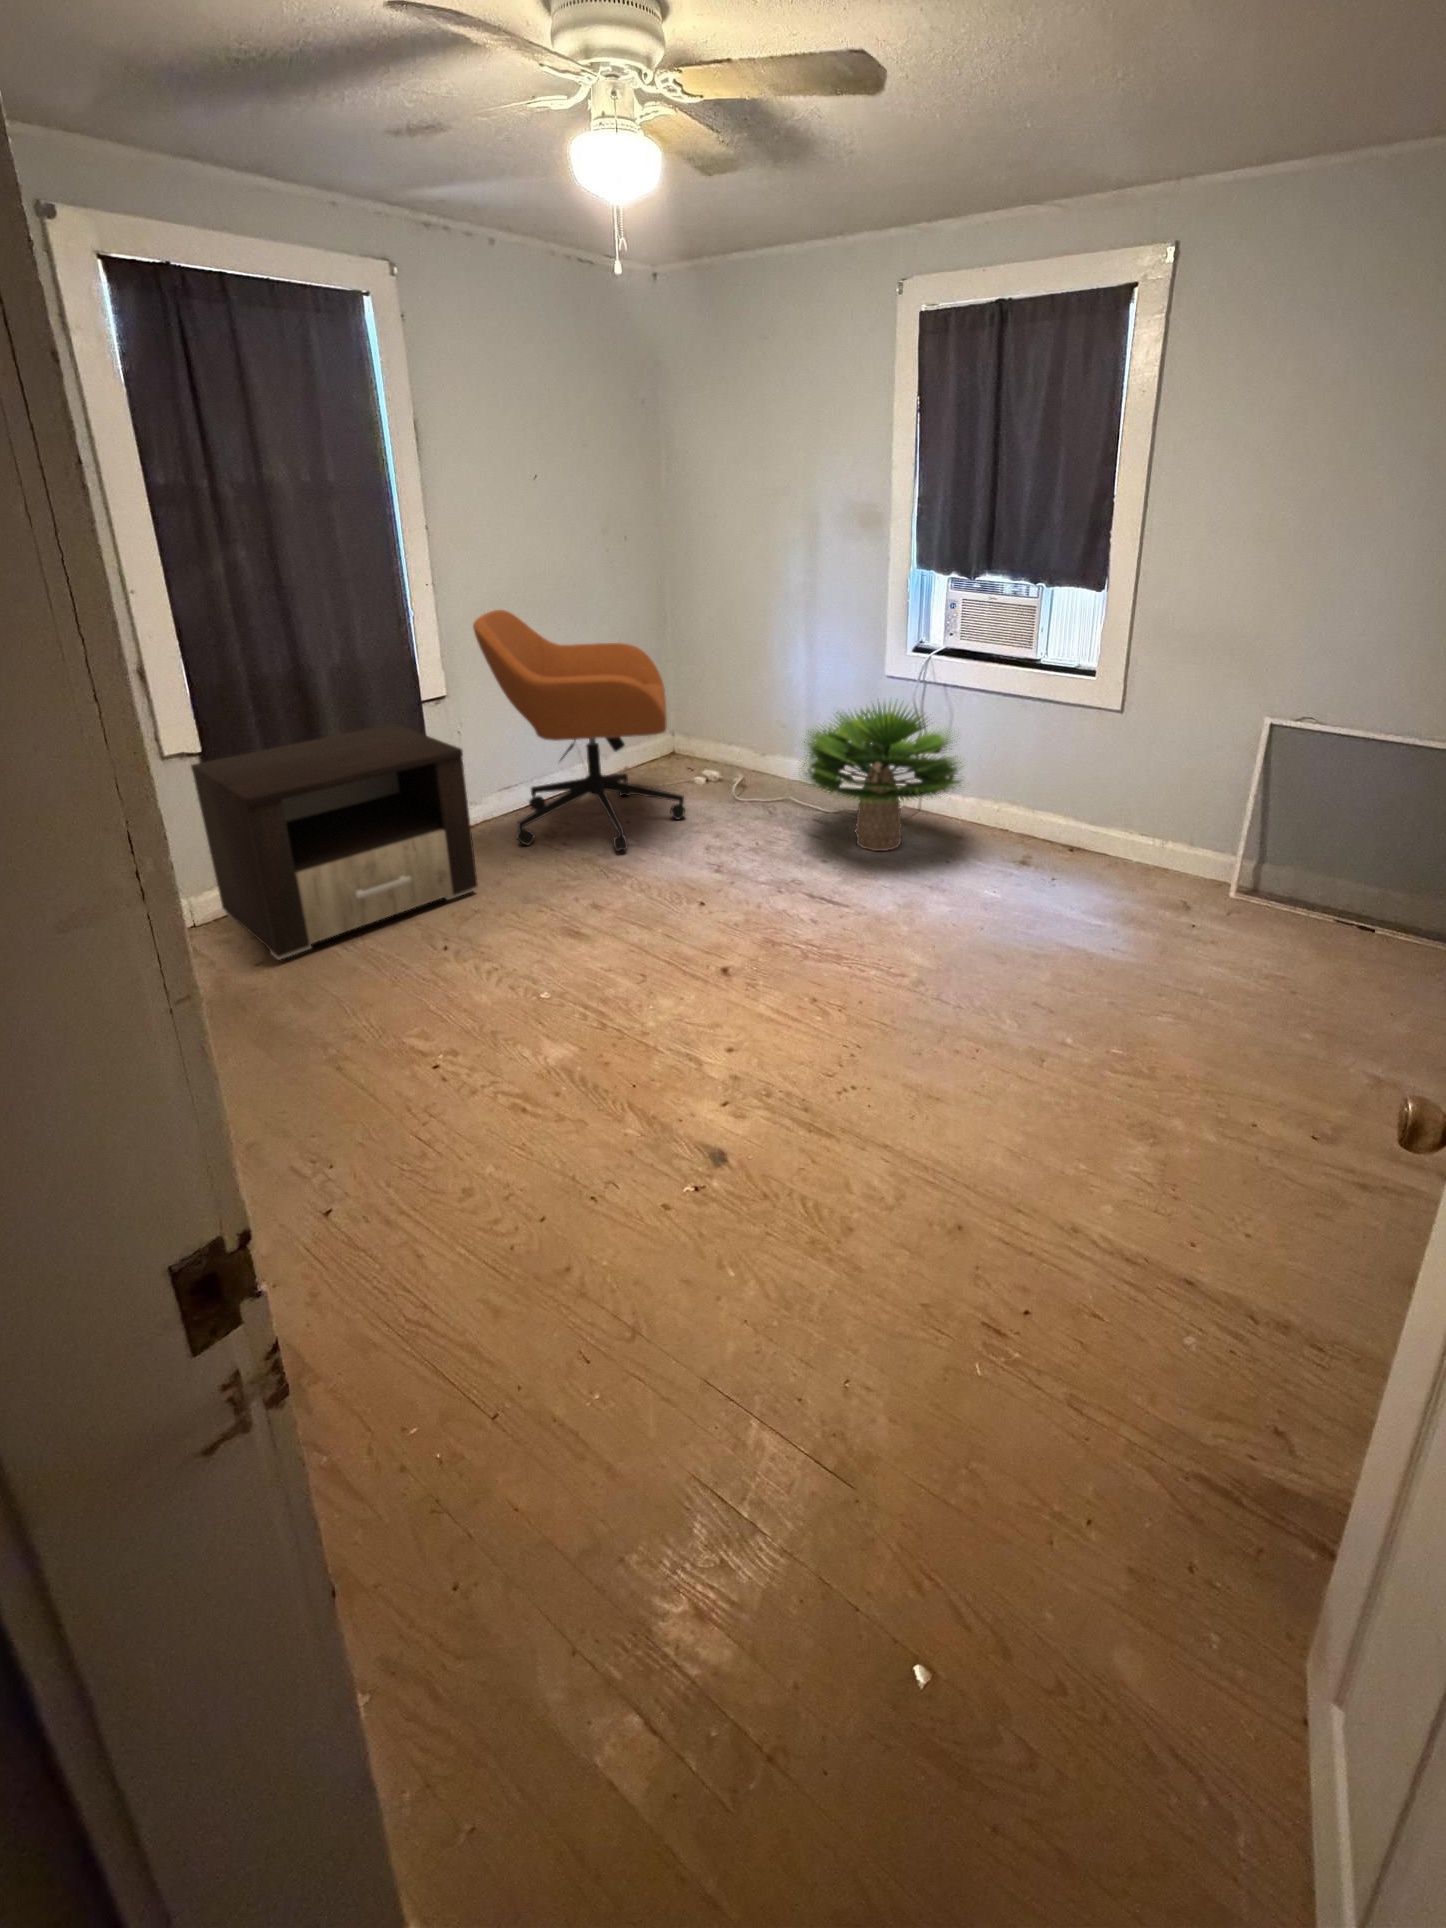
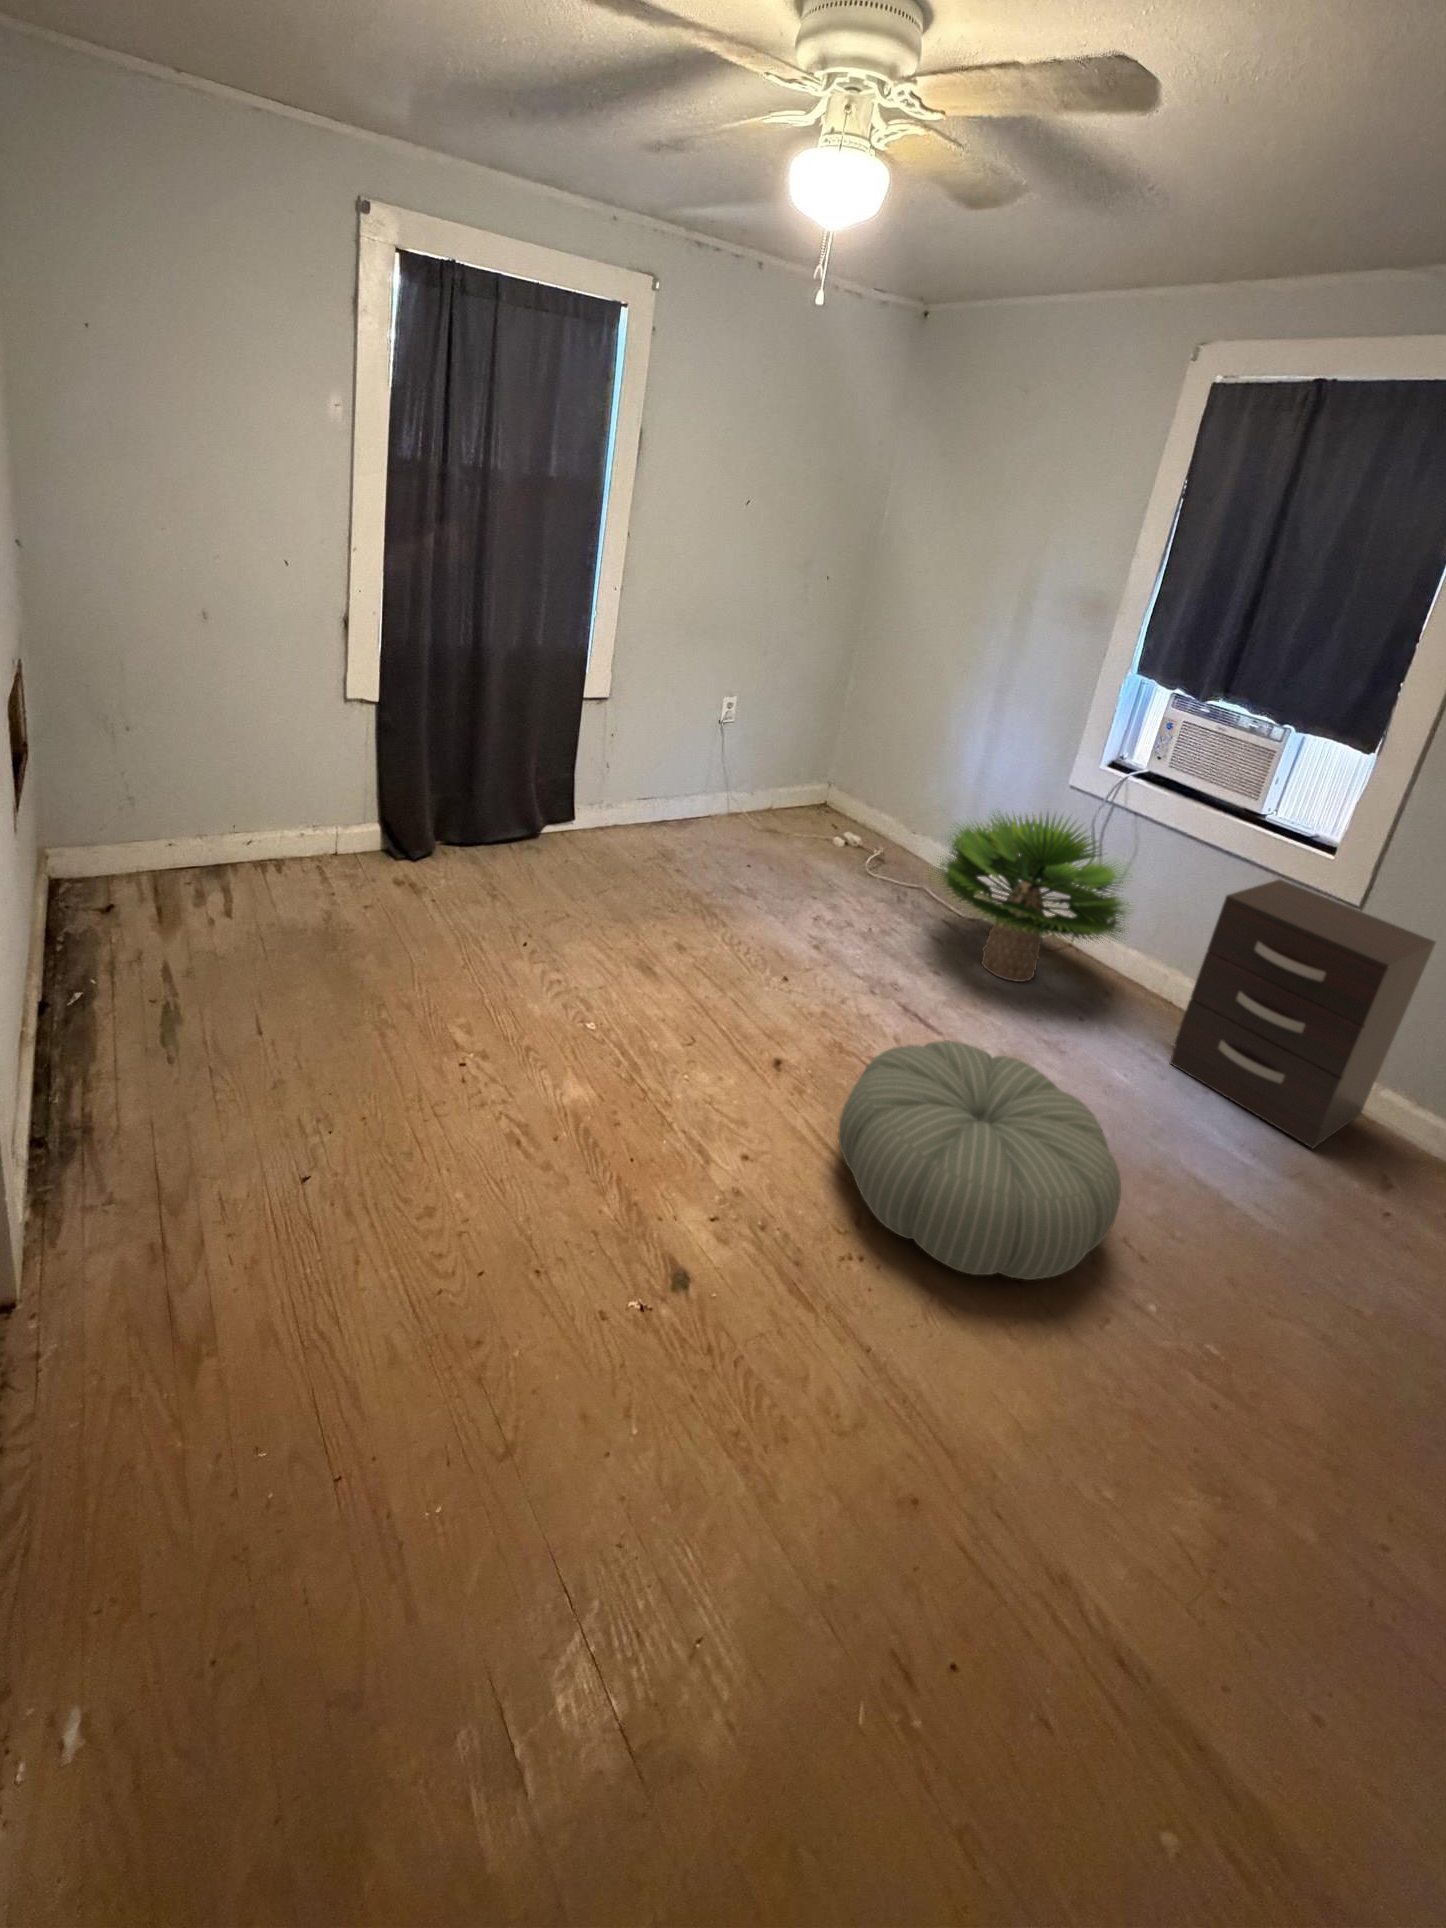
office chair: present [473,610,685,851] -> none [635,626,823,895]
dresser: none [1022,707,1177,902] -> present [1170,879,1436,1148]
nightstand: present [191,724,478,960] -> none [363,712,595,910]
pouf: none [802,897,1029,1067] -> present [839,1041,1121,1280]

